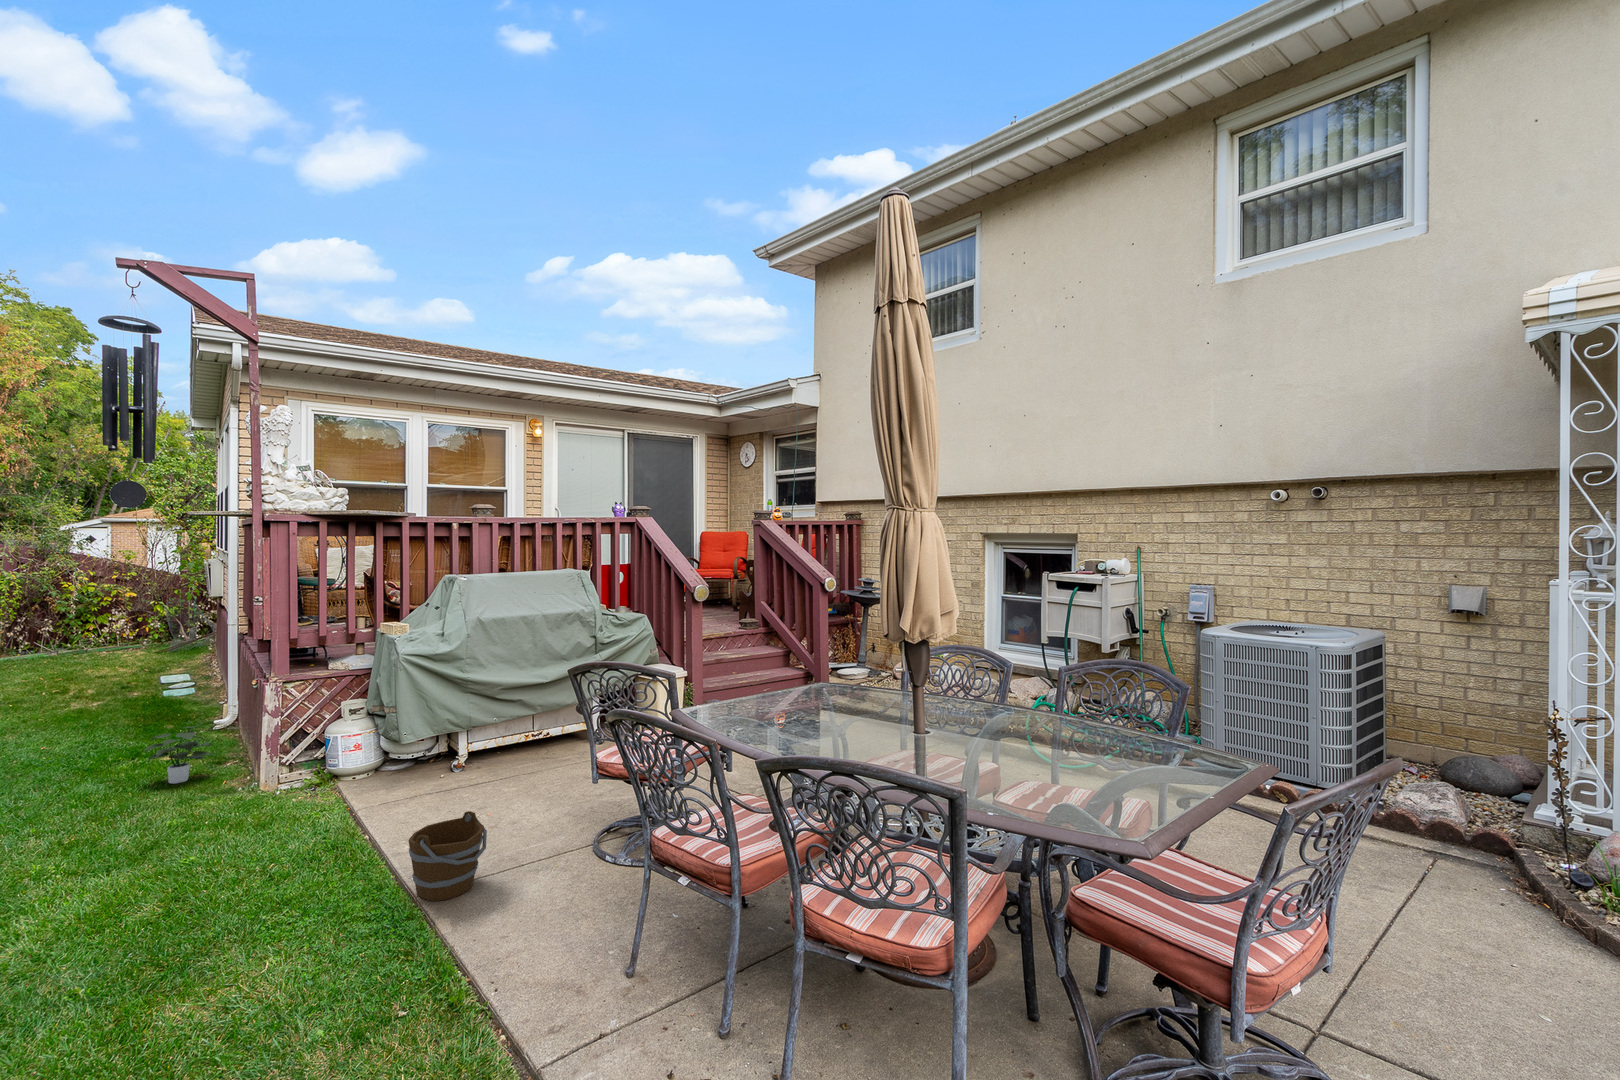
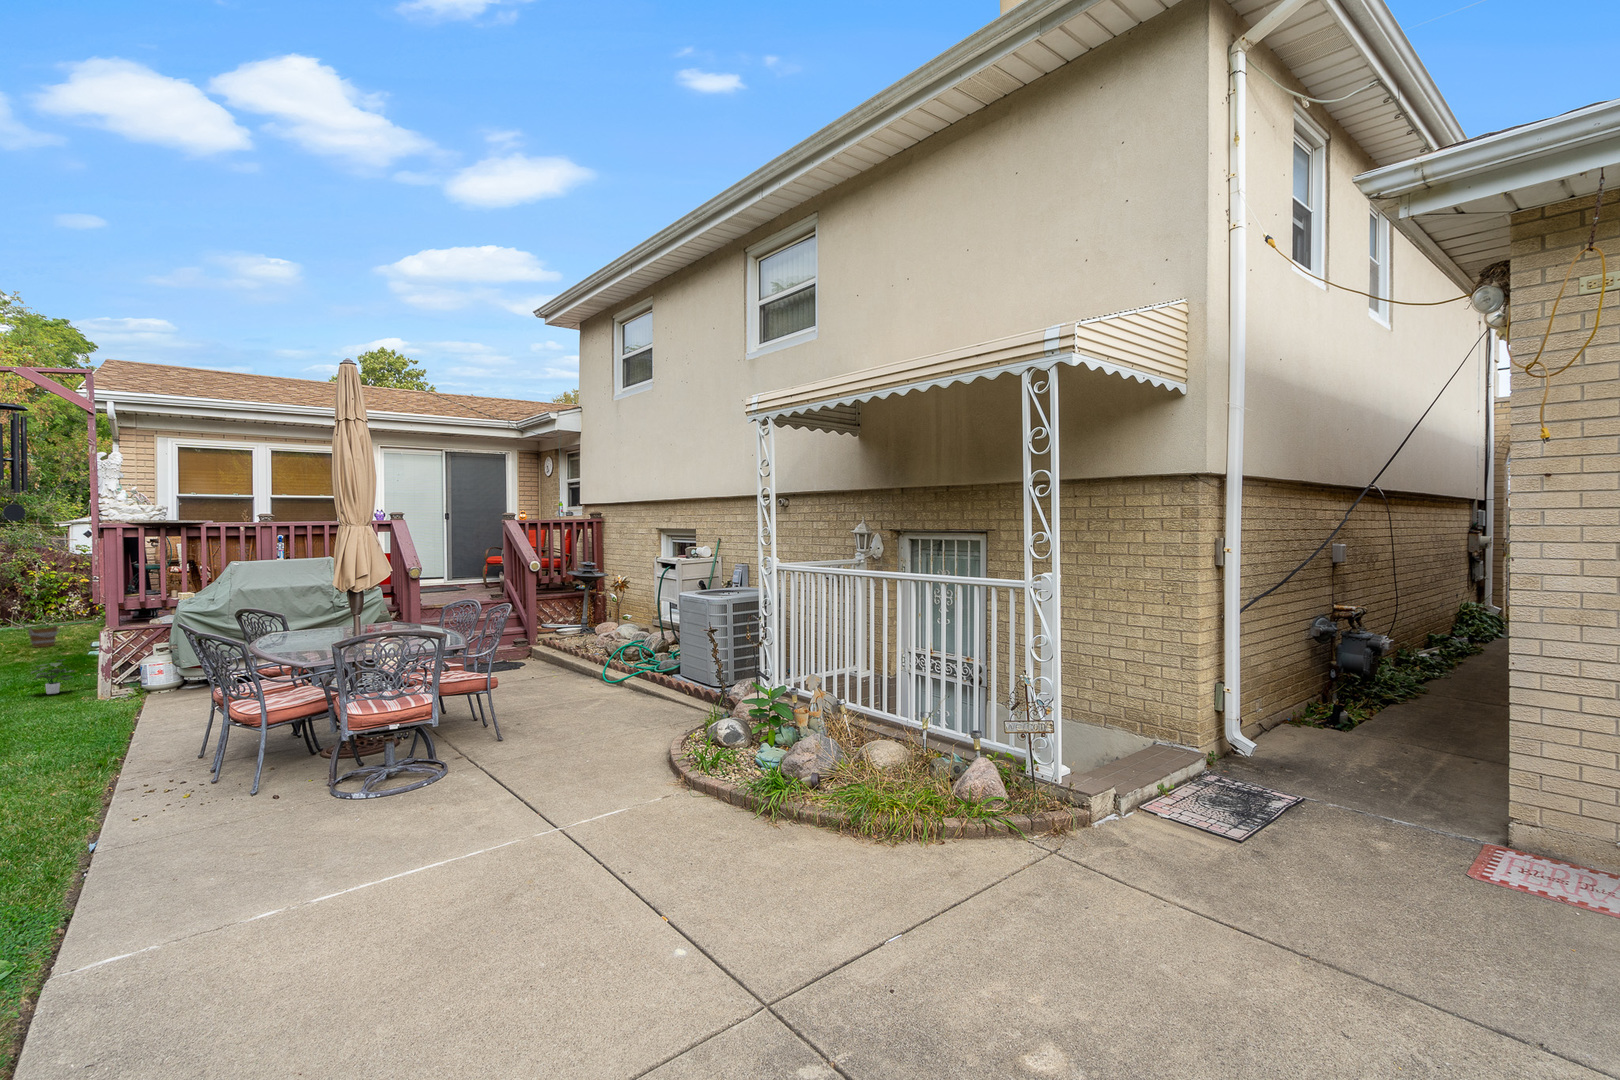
bucket: present [408,811,487,901] -> present [28,625,60,647]

